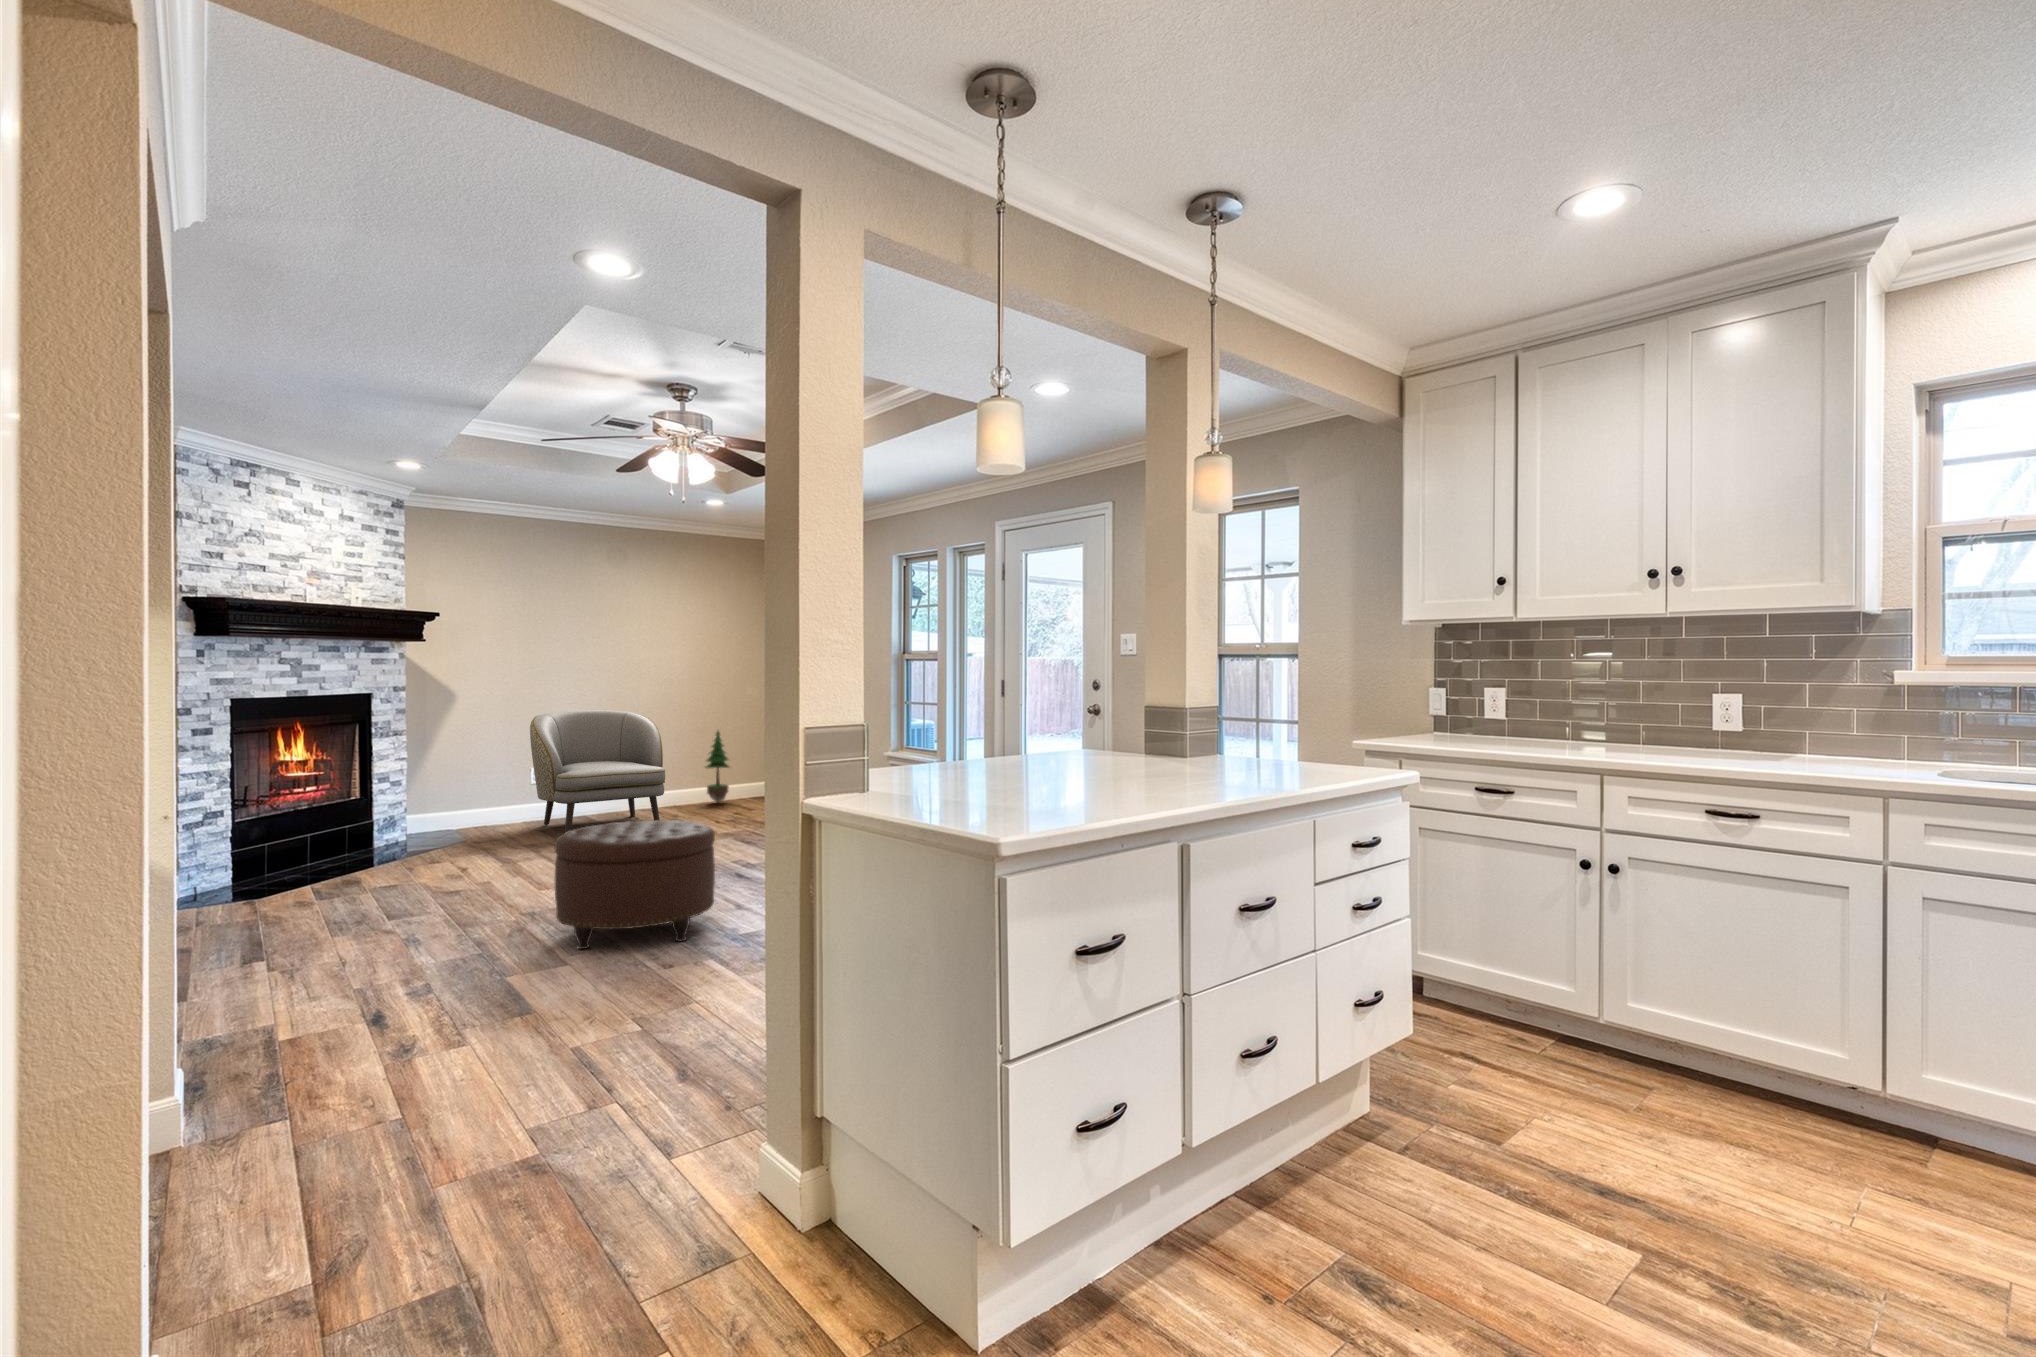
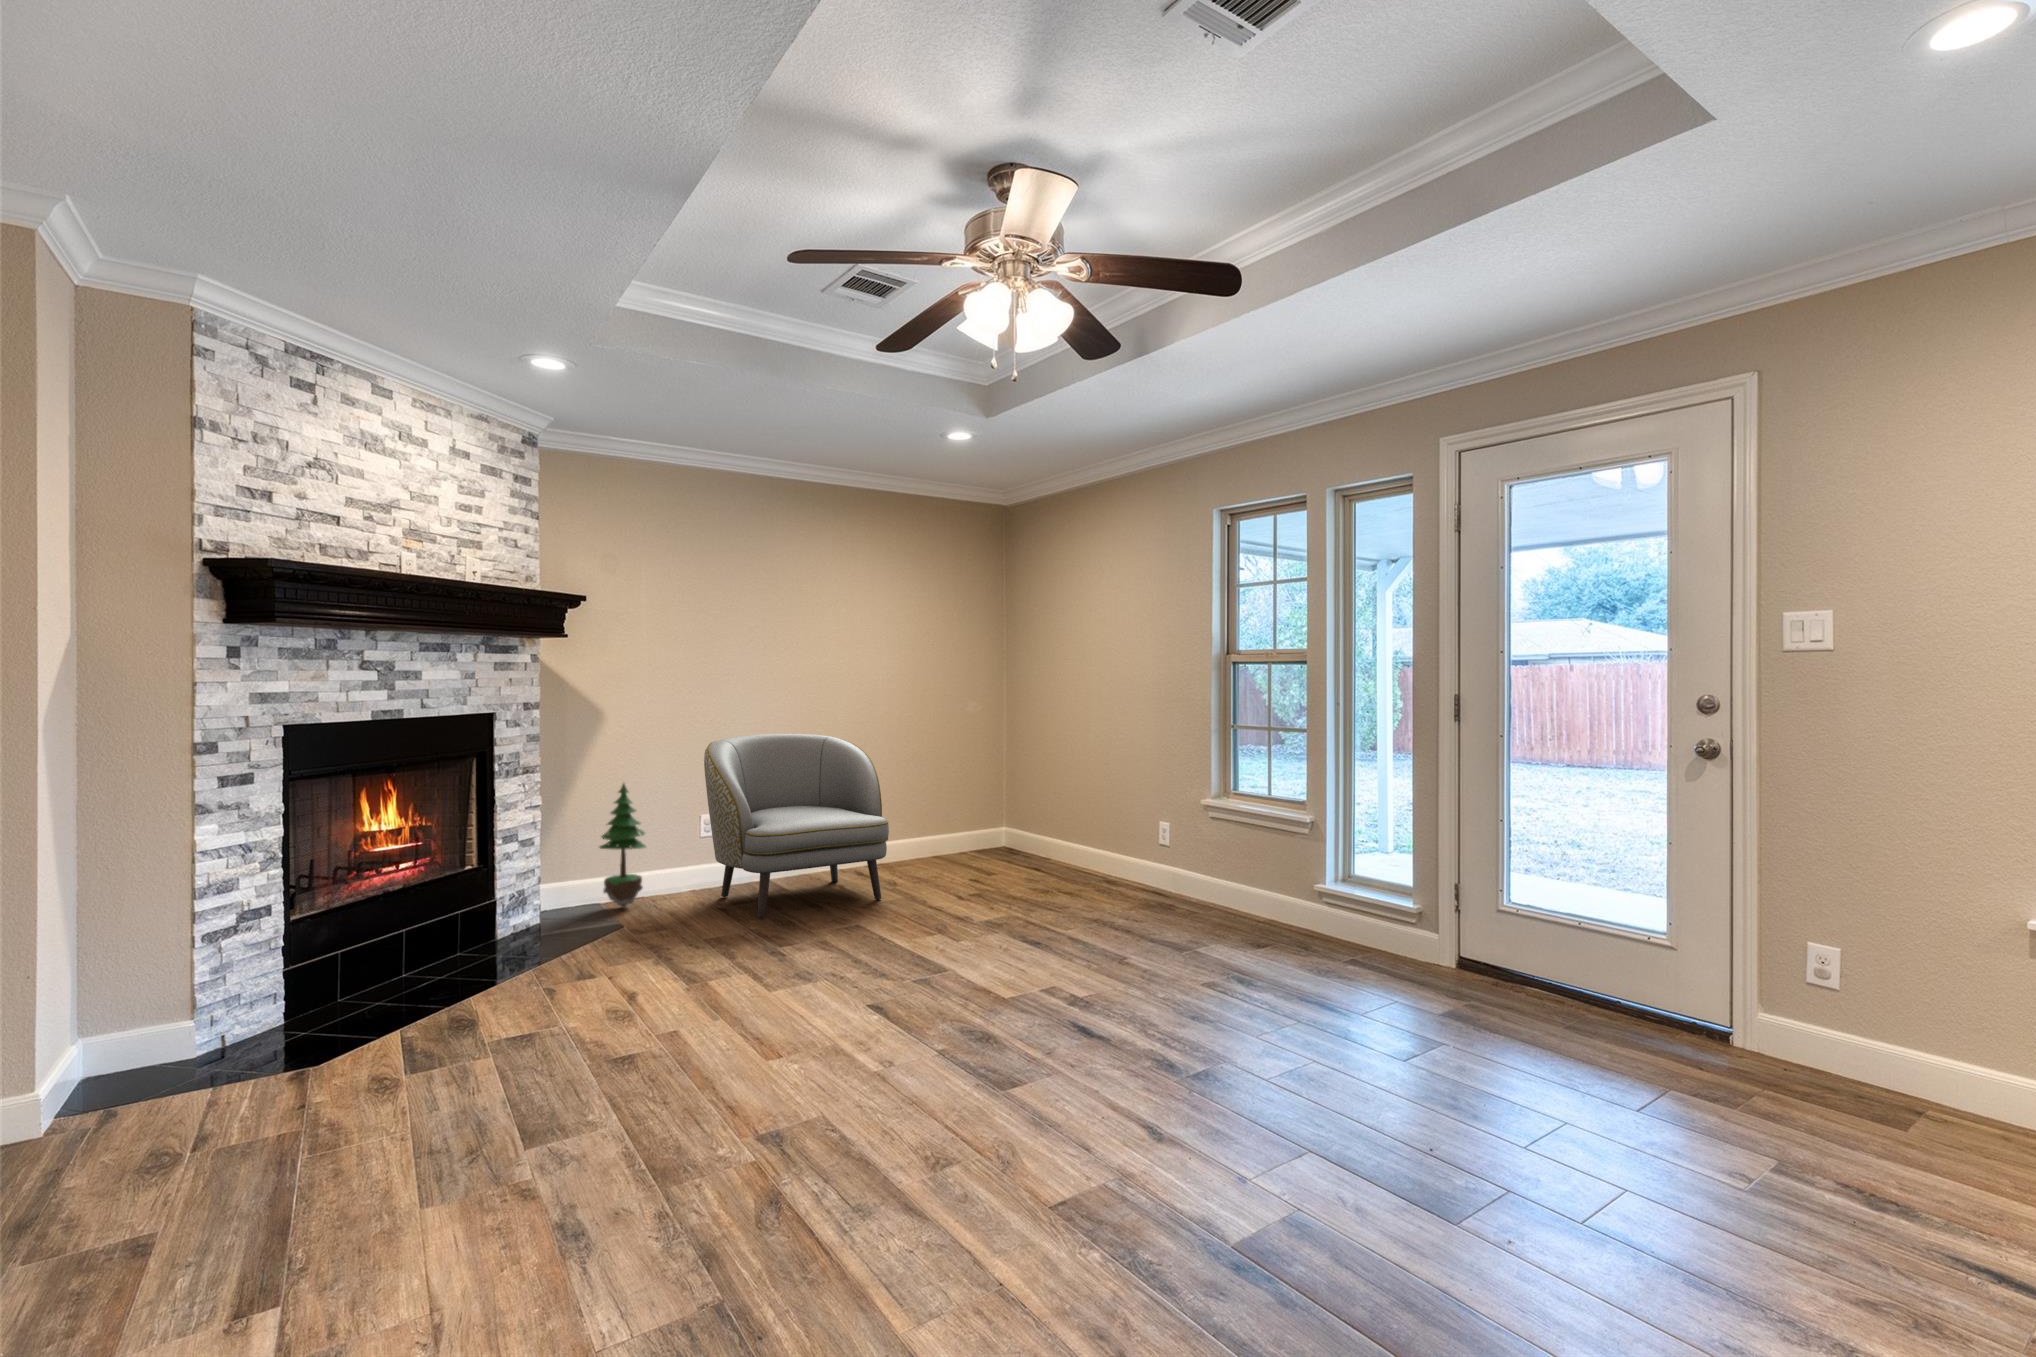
potted tree: present [706,731,729,802] -> present [600,784,646,907]
ottoman: present [555,820,715,949] -> none [850,964,1149,1278]

